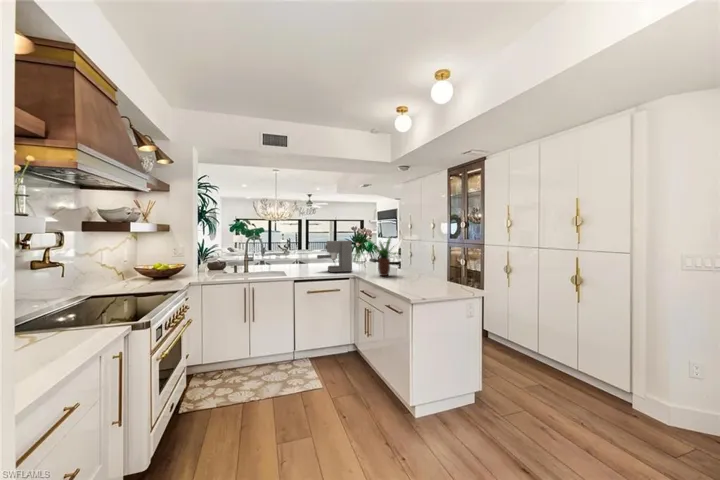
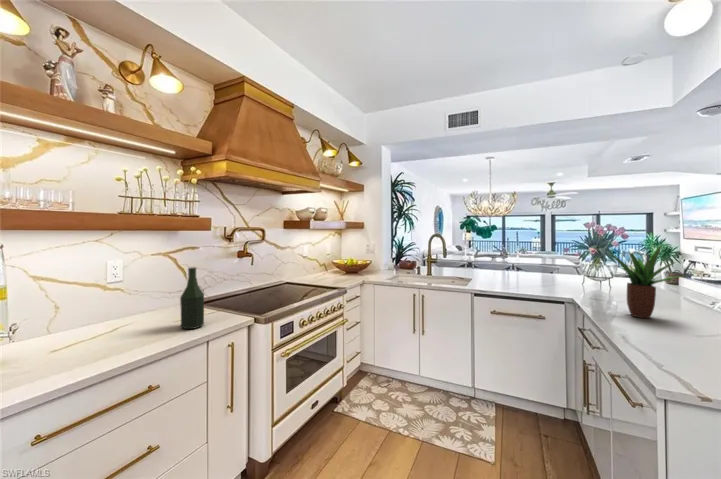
coffee maker: present [317,240,352,272] -> none [520,246,580,297]
bottle: none [35,273,71,345] -> present [180,268,204,329]

